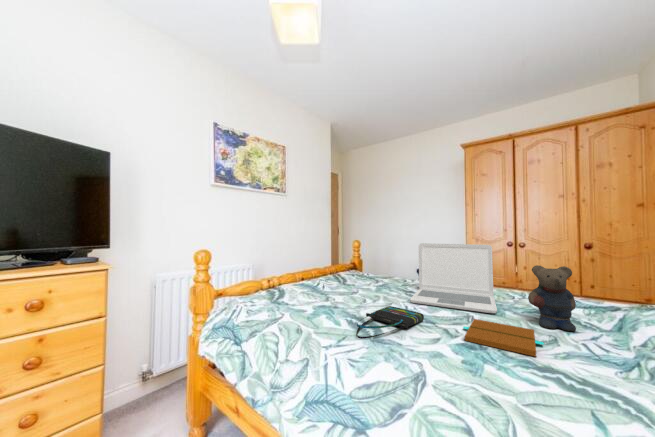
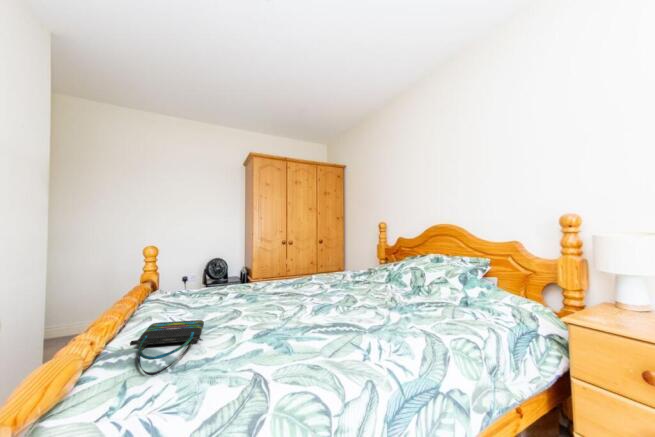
laptop: present [410,243,497,313] -> none [161,242,253,313]
teddy bear: present [528,265,576,331] -> none [277,257,302,305]
book: present [463,319,544,357] -> none [244,308,304,332]

